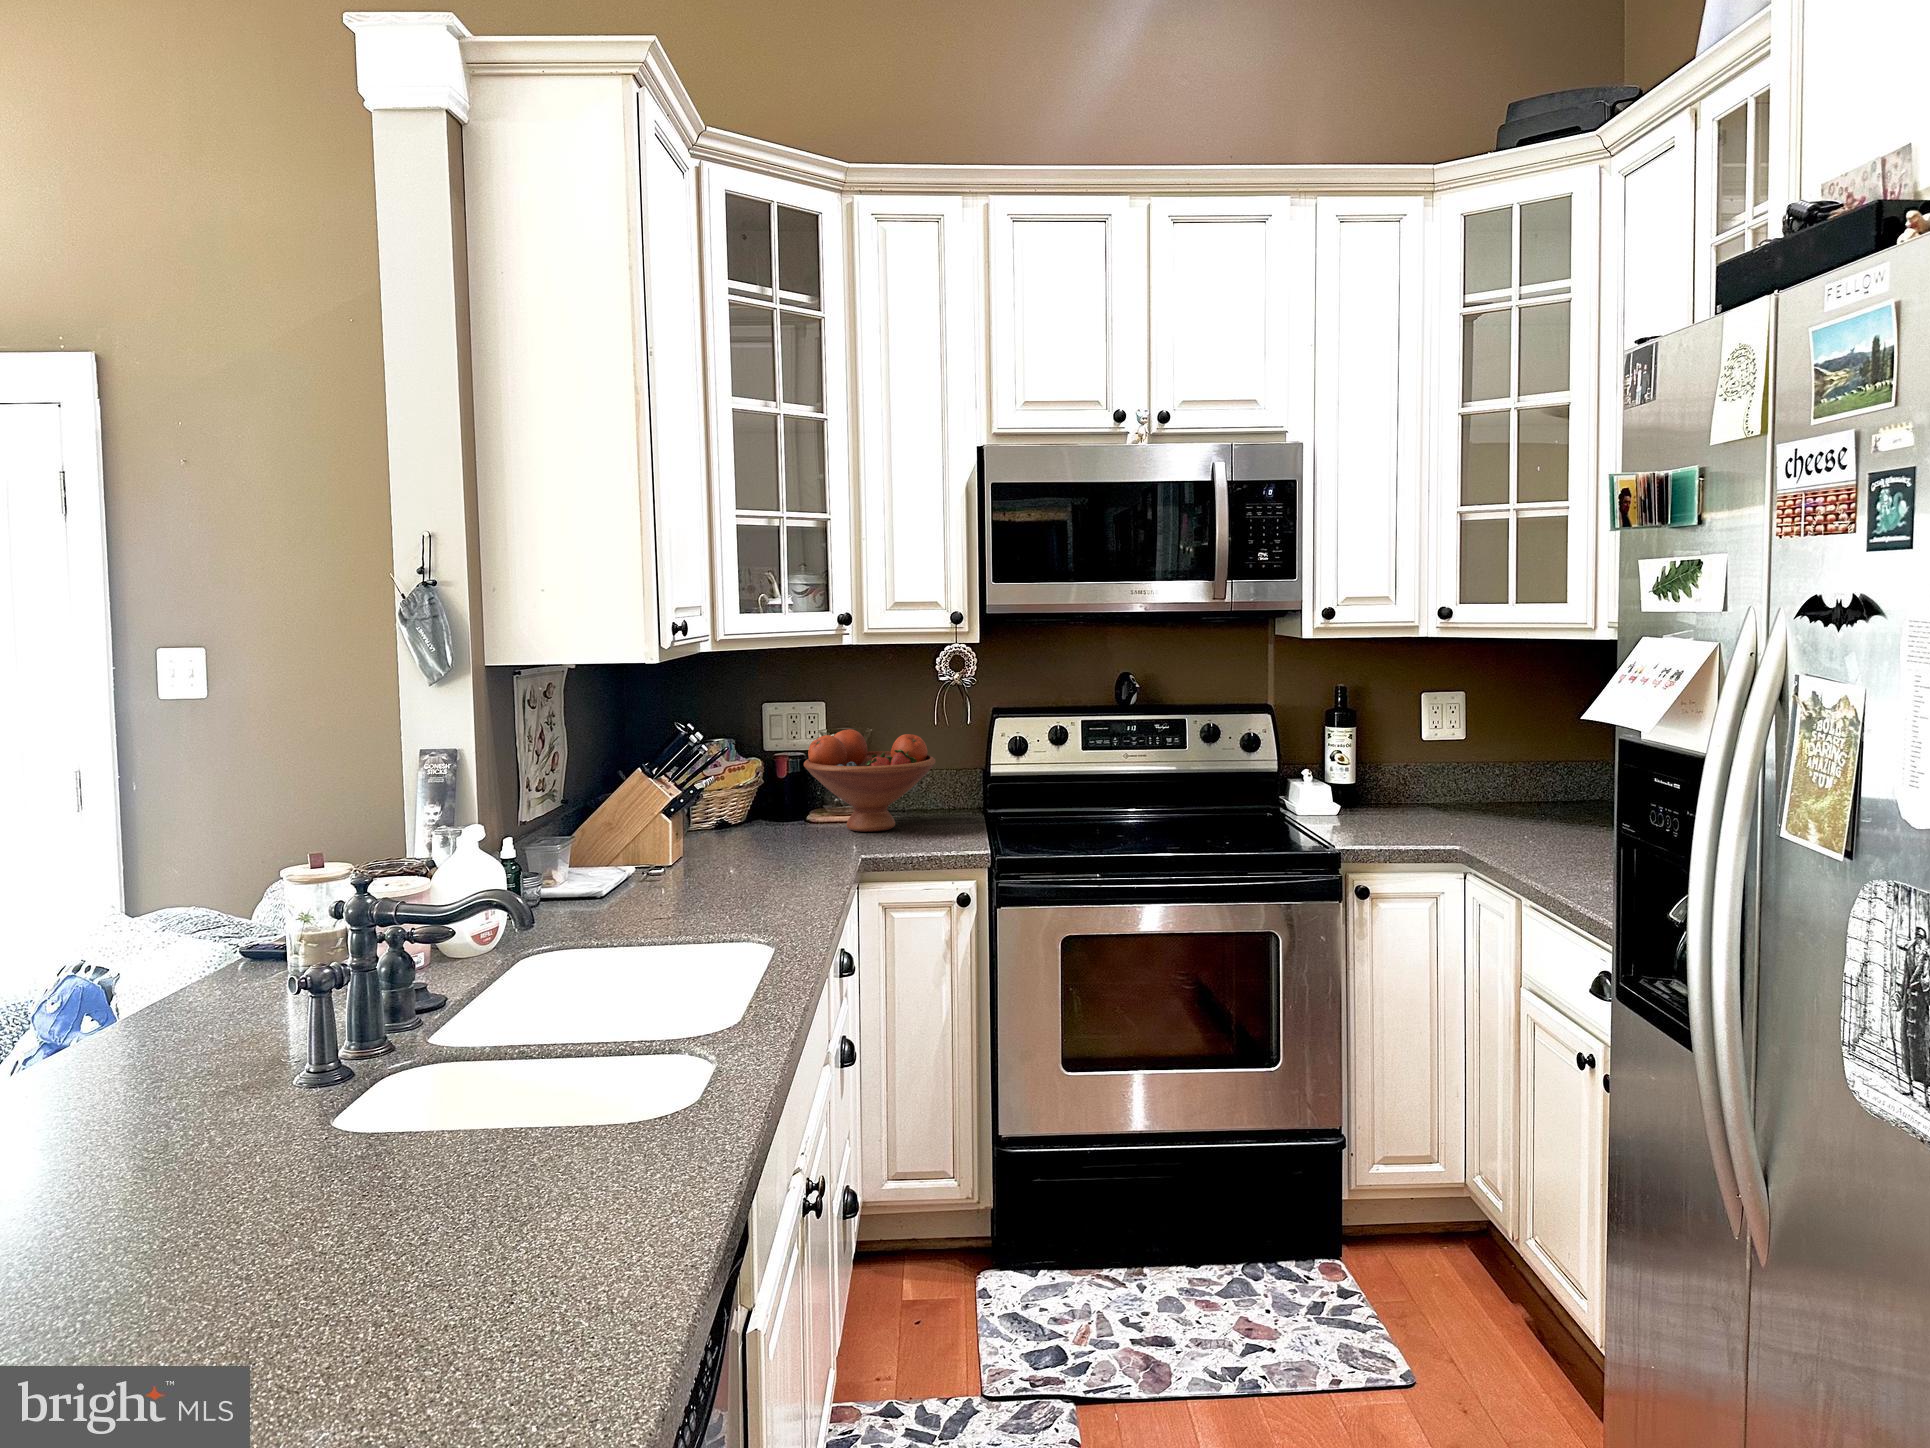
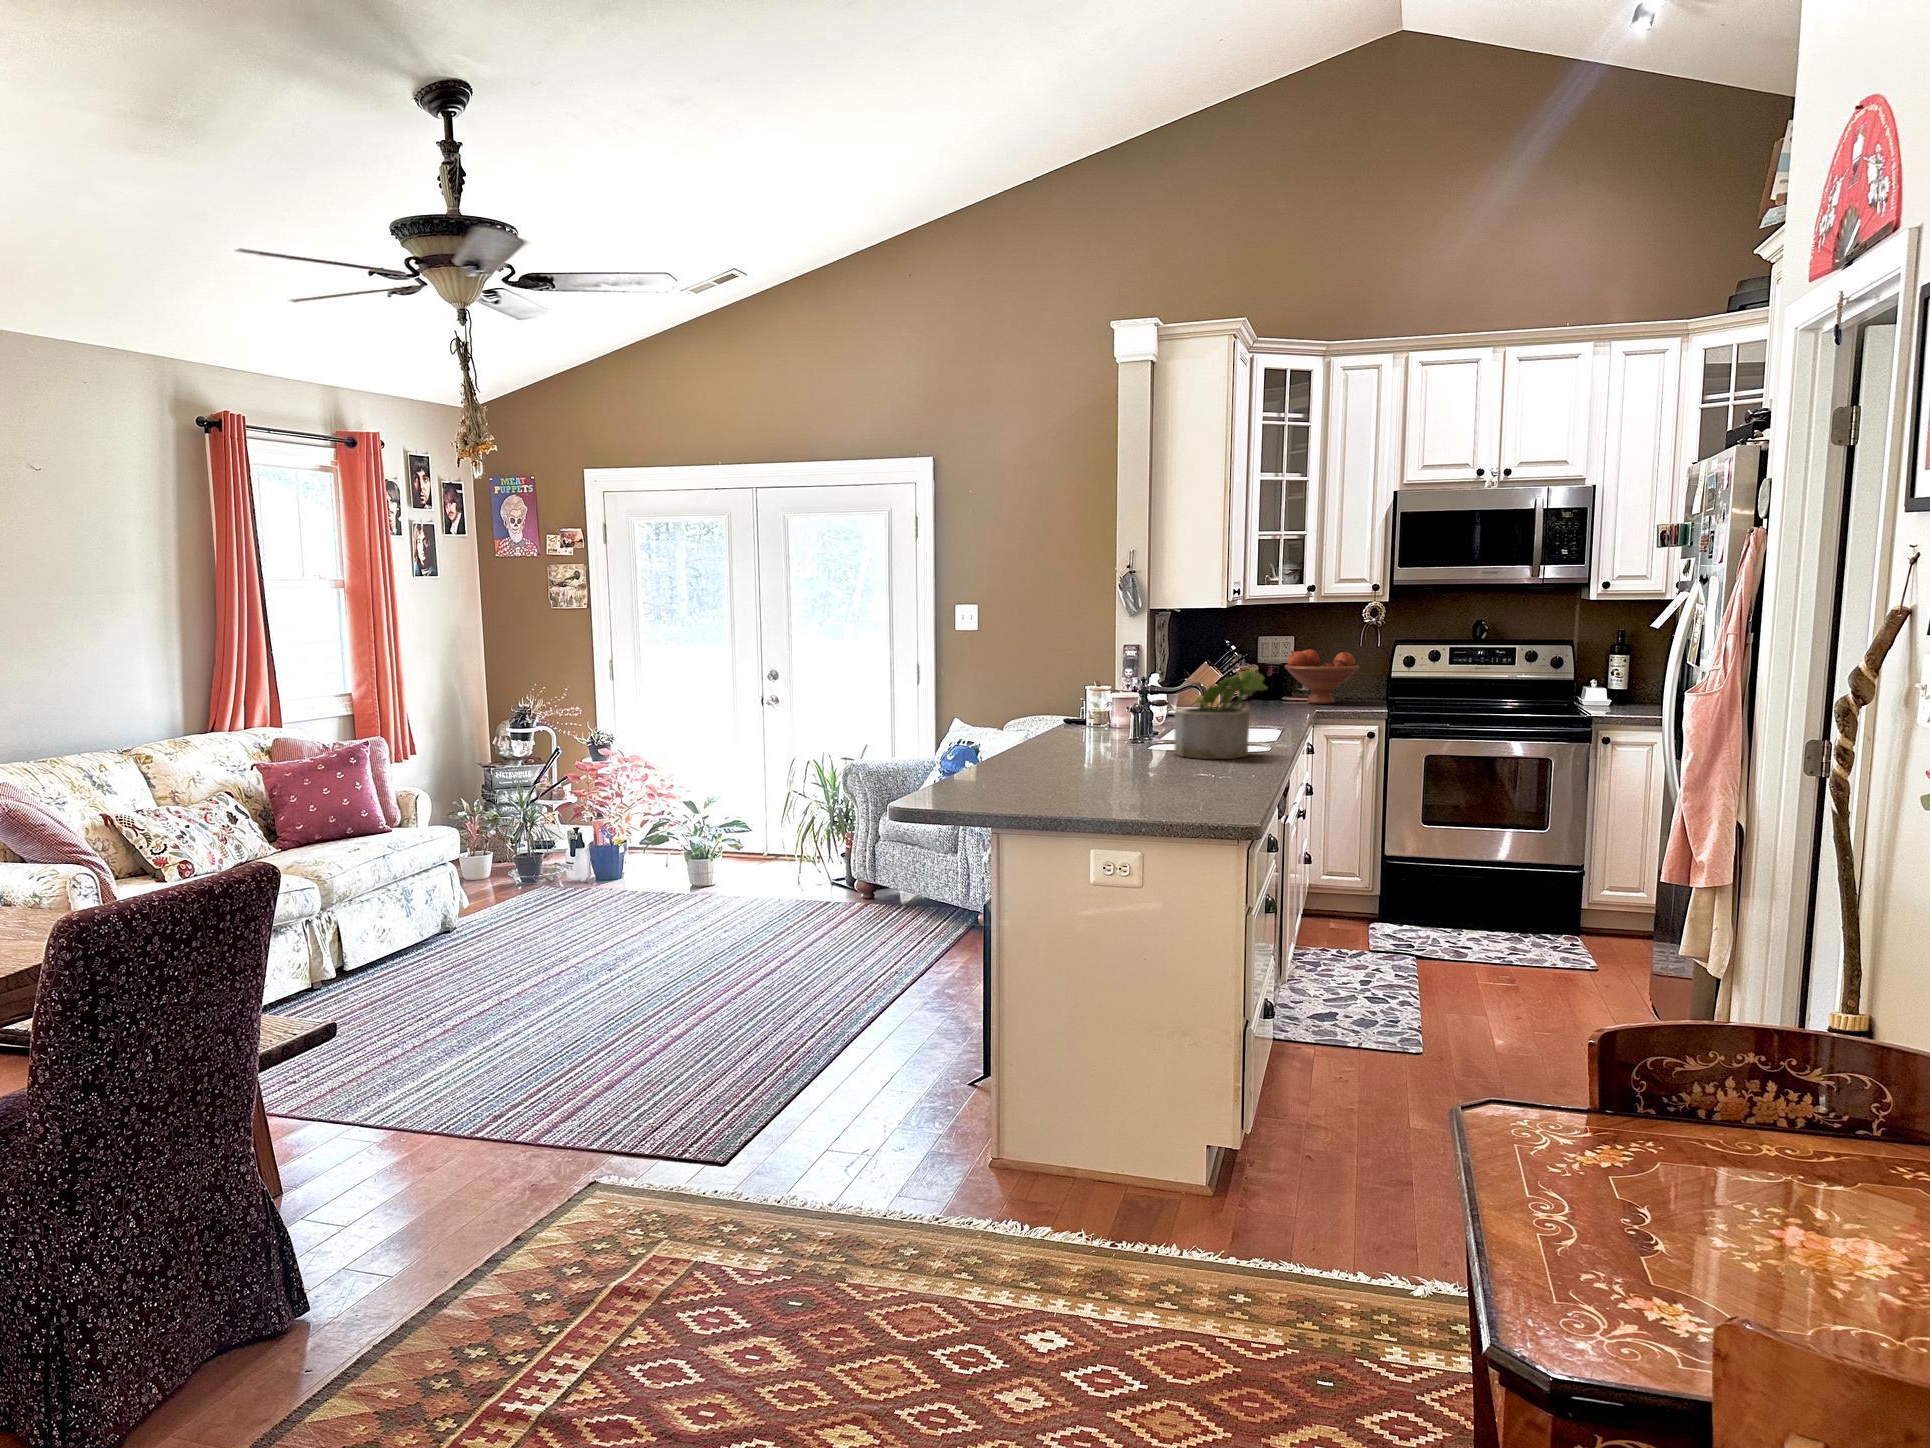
potted plant: none [229,934,617,1321] -> present [1174,670,1267,759]

